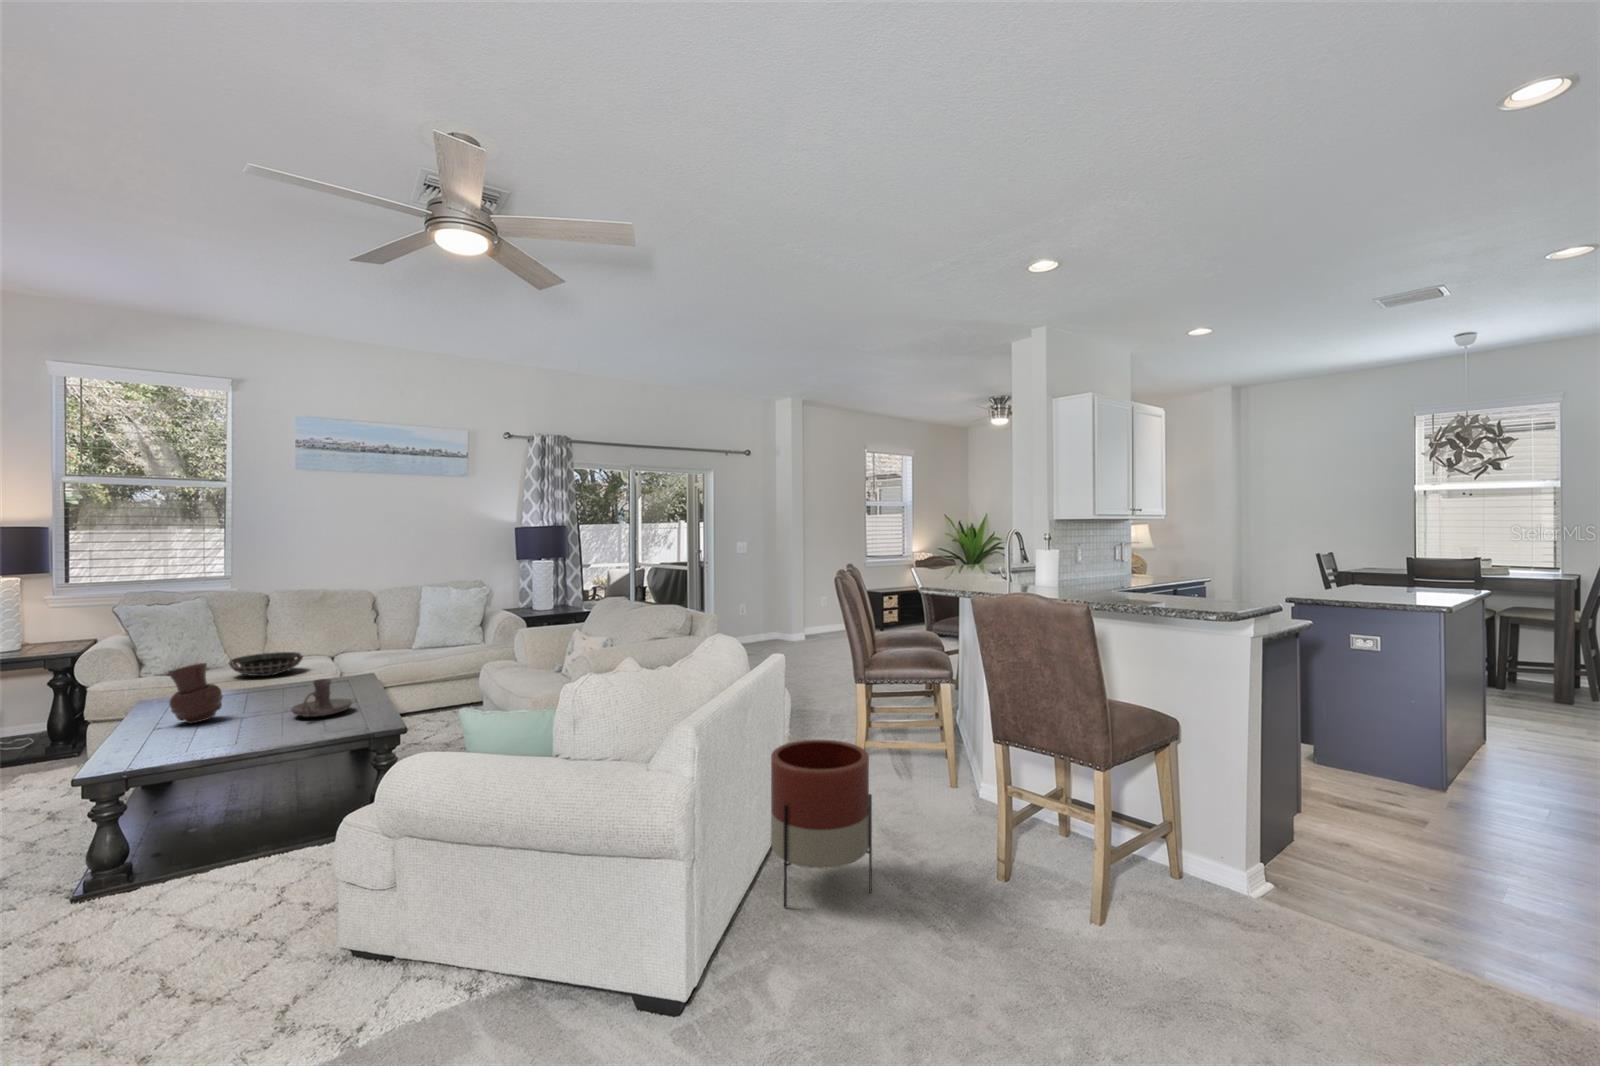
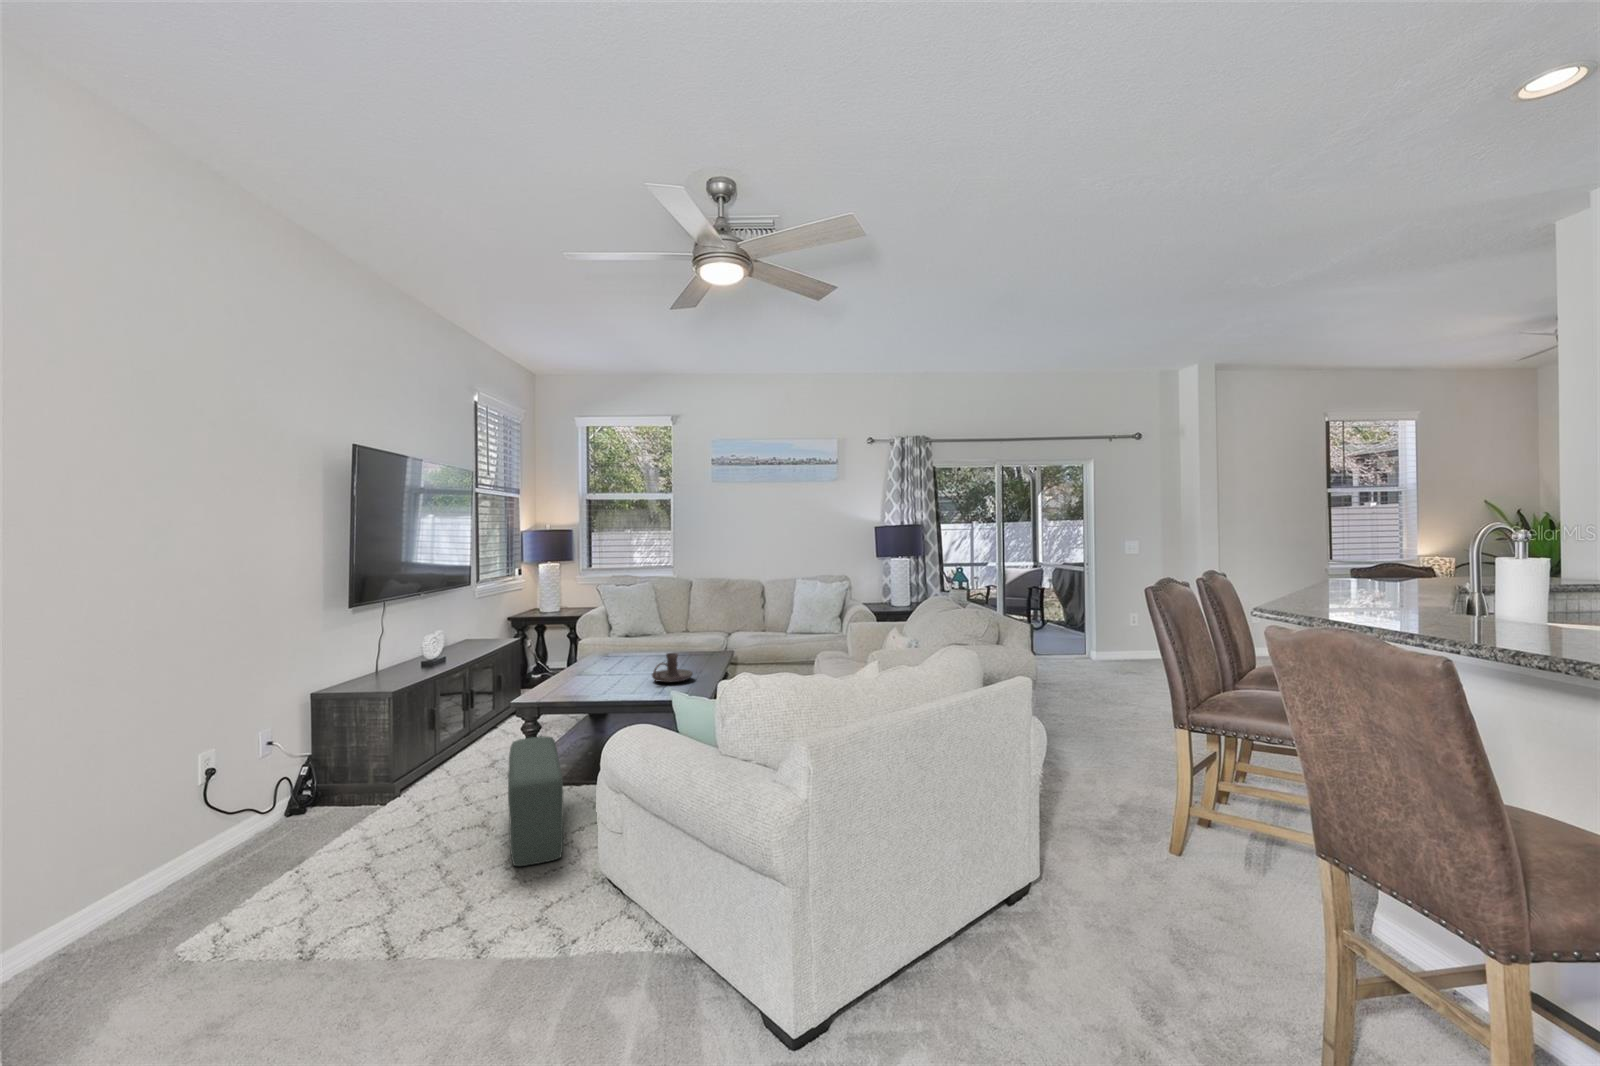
decorative bowl: present [229,652,303,676] -> none [652,627,699,645]
vase: present [168,663,223,723] -> none [586,631,618,675]
planter: present [771,740,872,907] -> none [962,787,1087,1002]
pouf: none [98,810,253,988] -> present [508,736,563,866]

